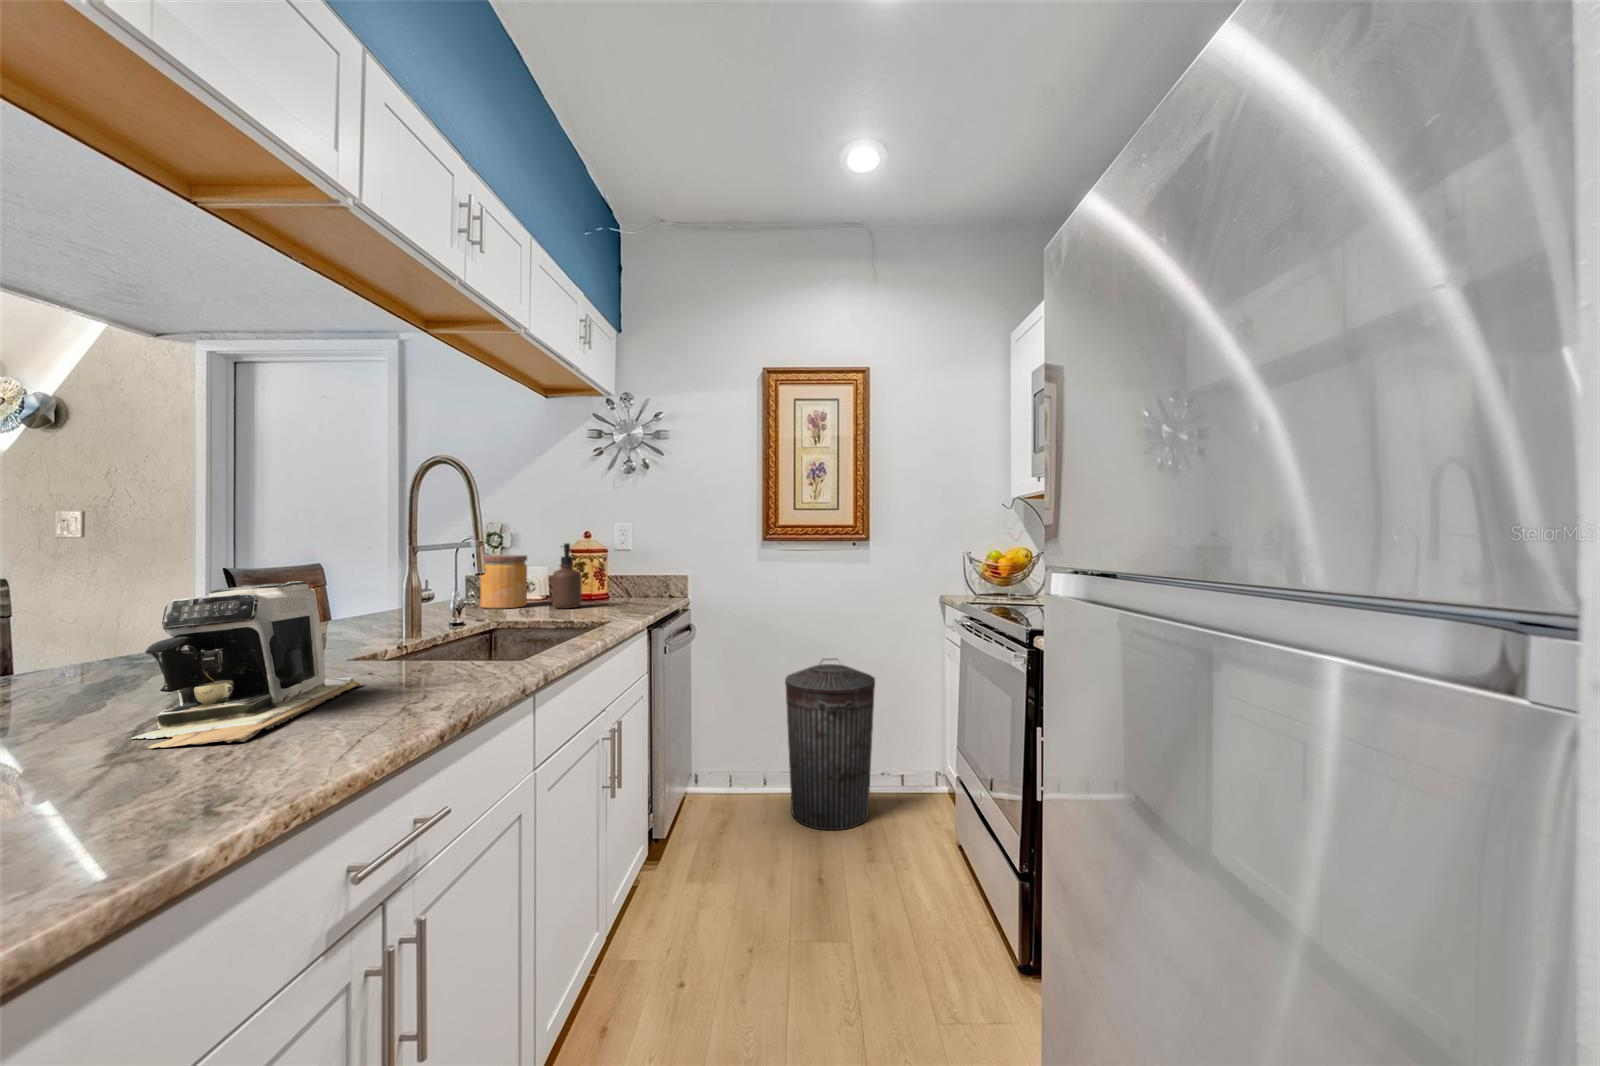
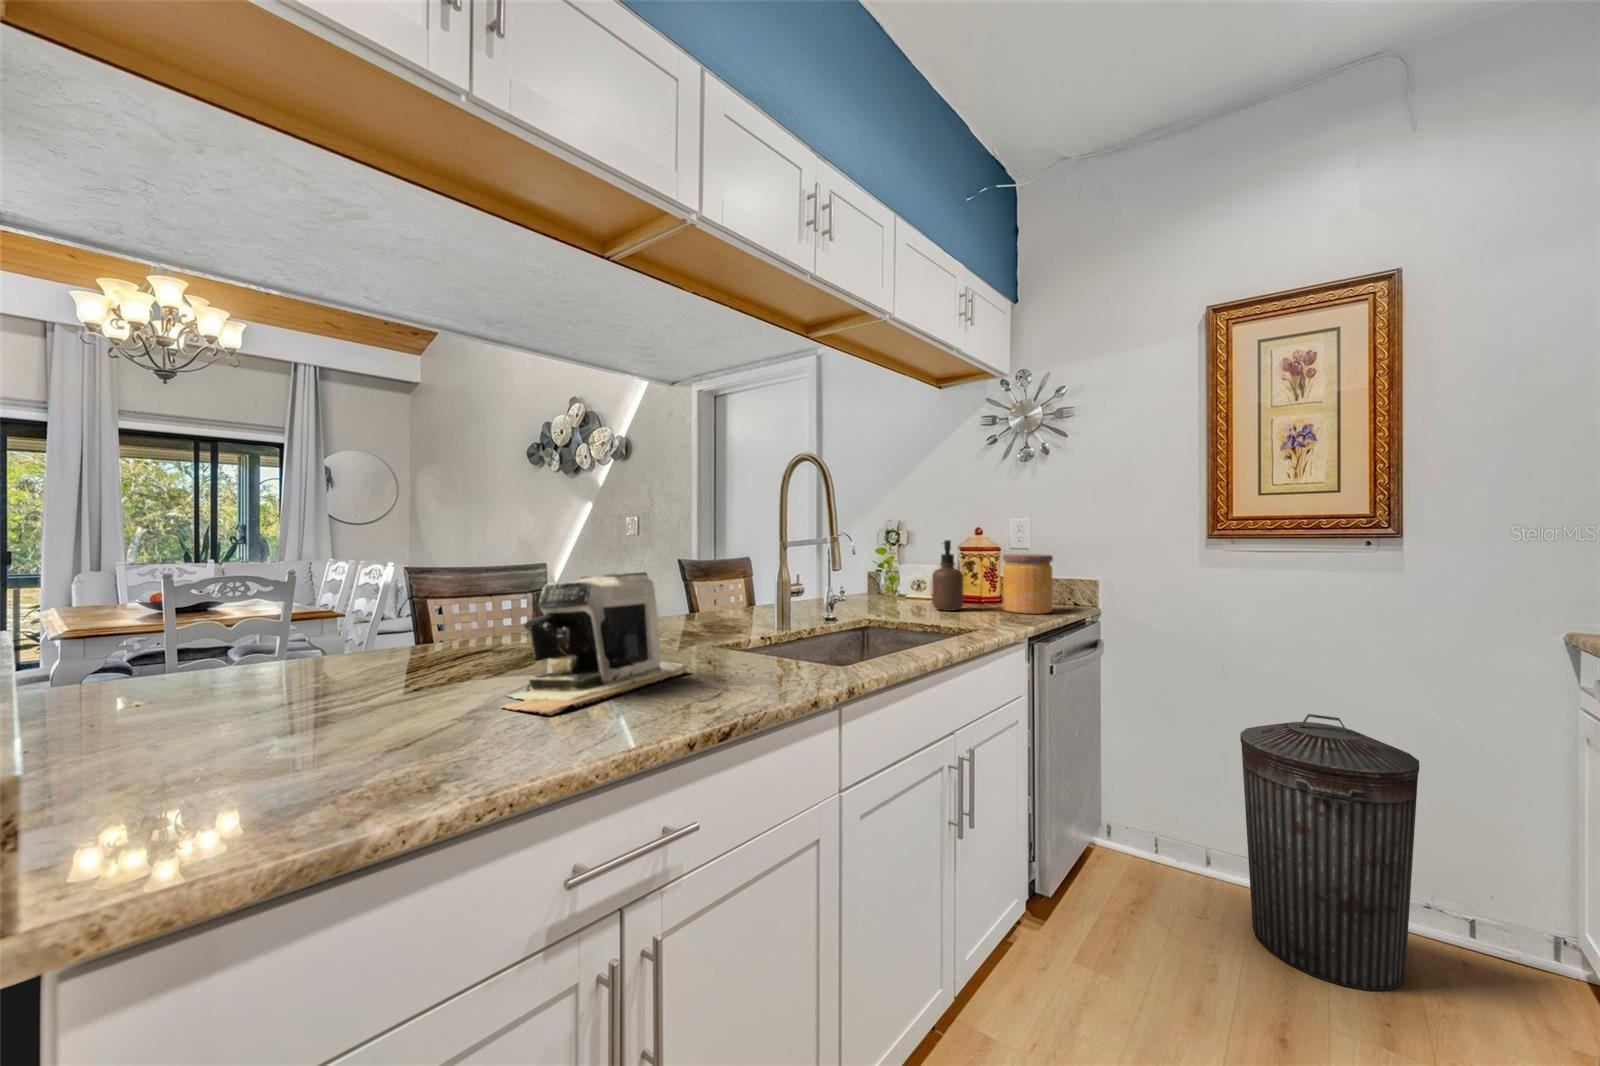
jar: present [480,555,527,608] -> present [1003,554,1053,614]

